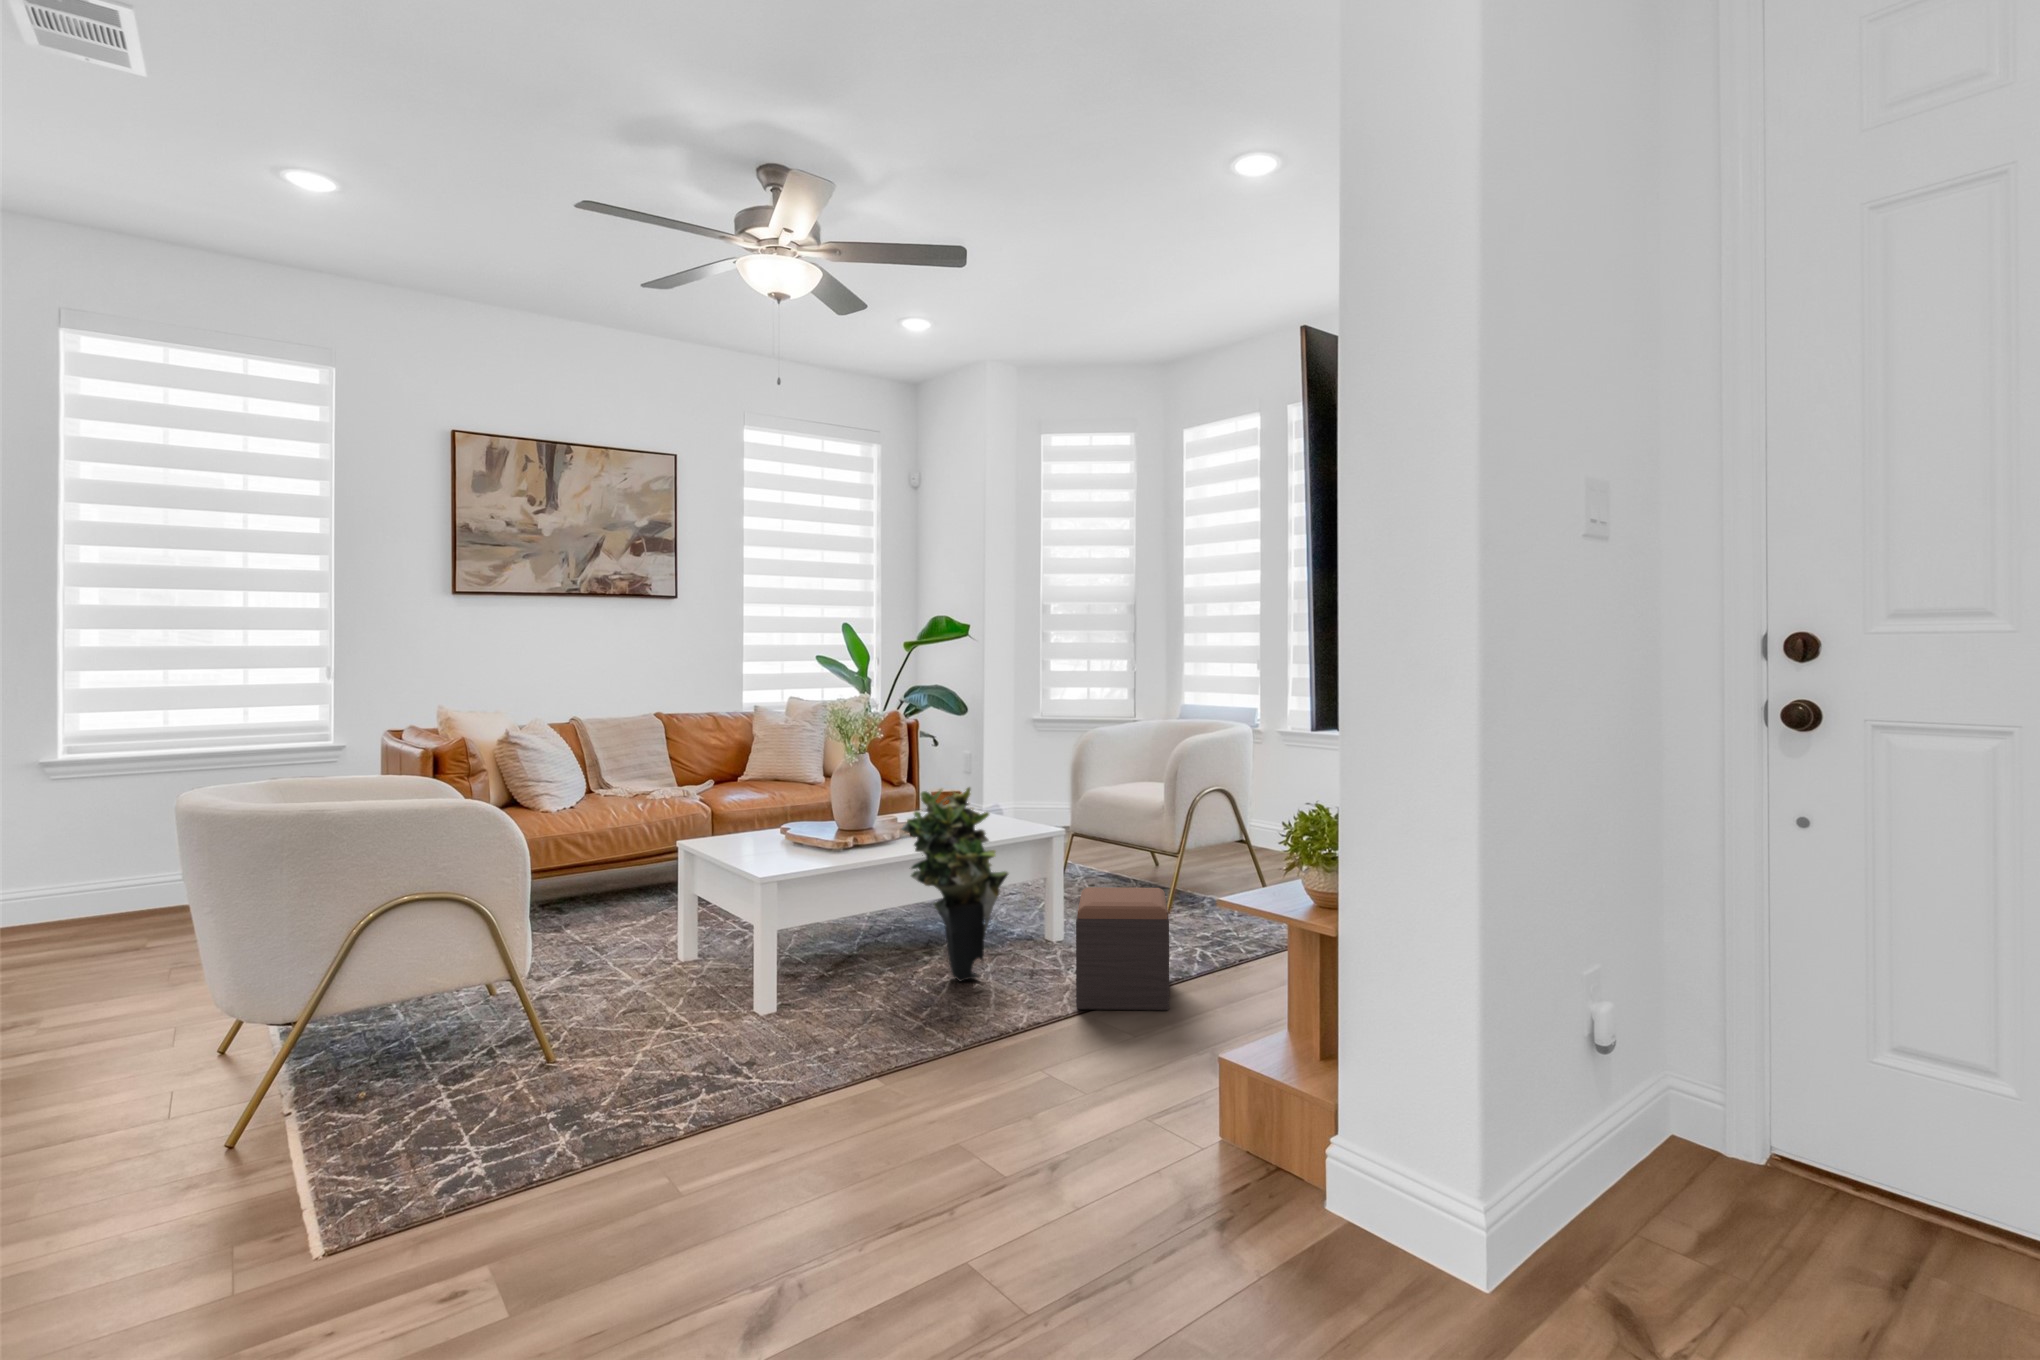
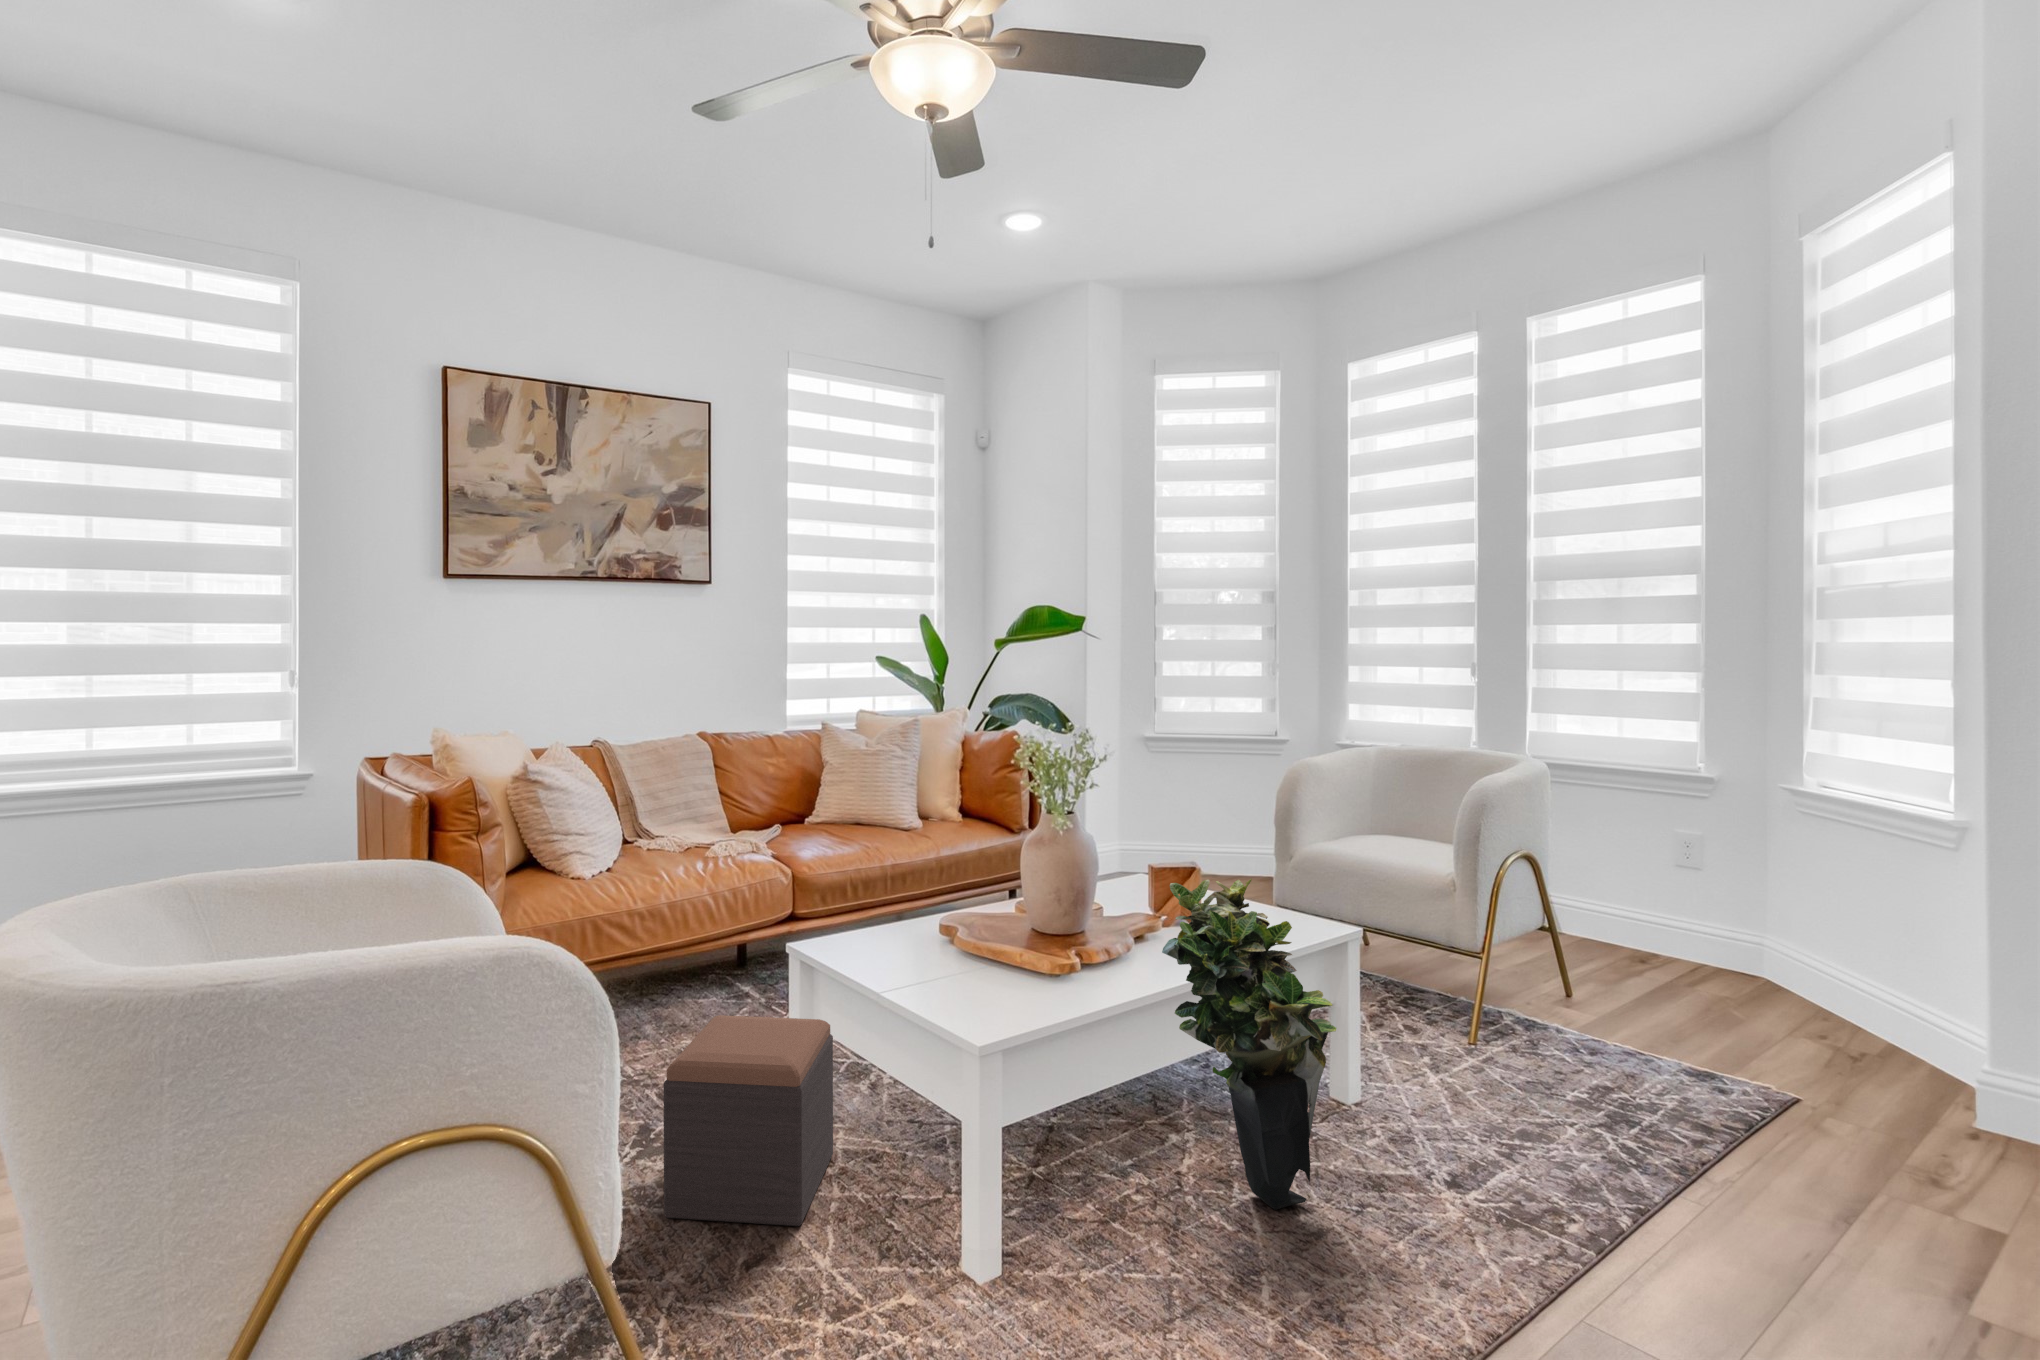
footstool: present [1076,887,1169,1010] -> present [663,1015,833,1226]

